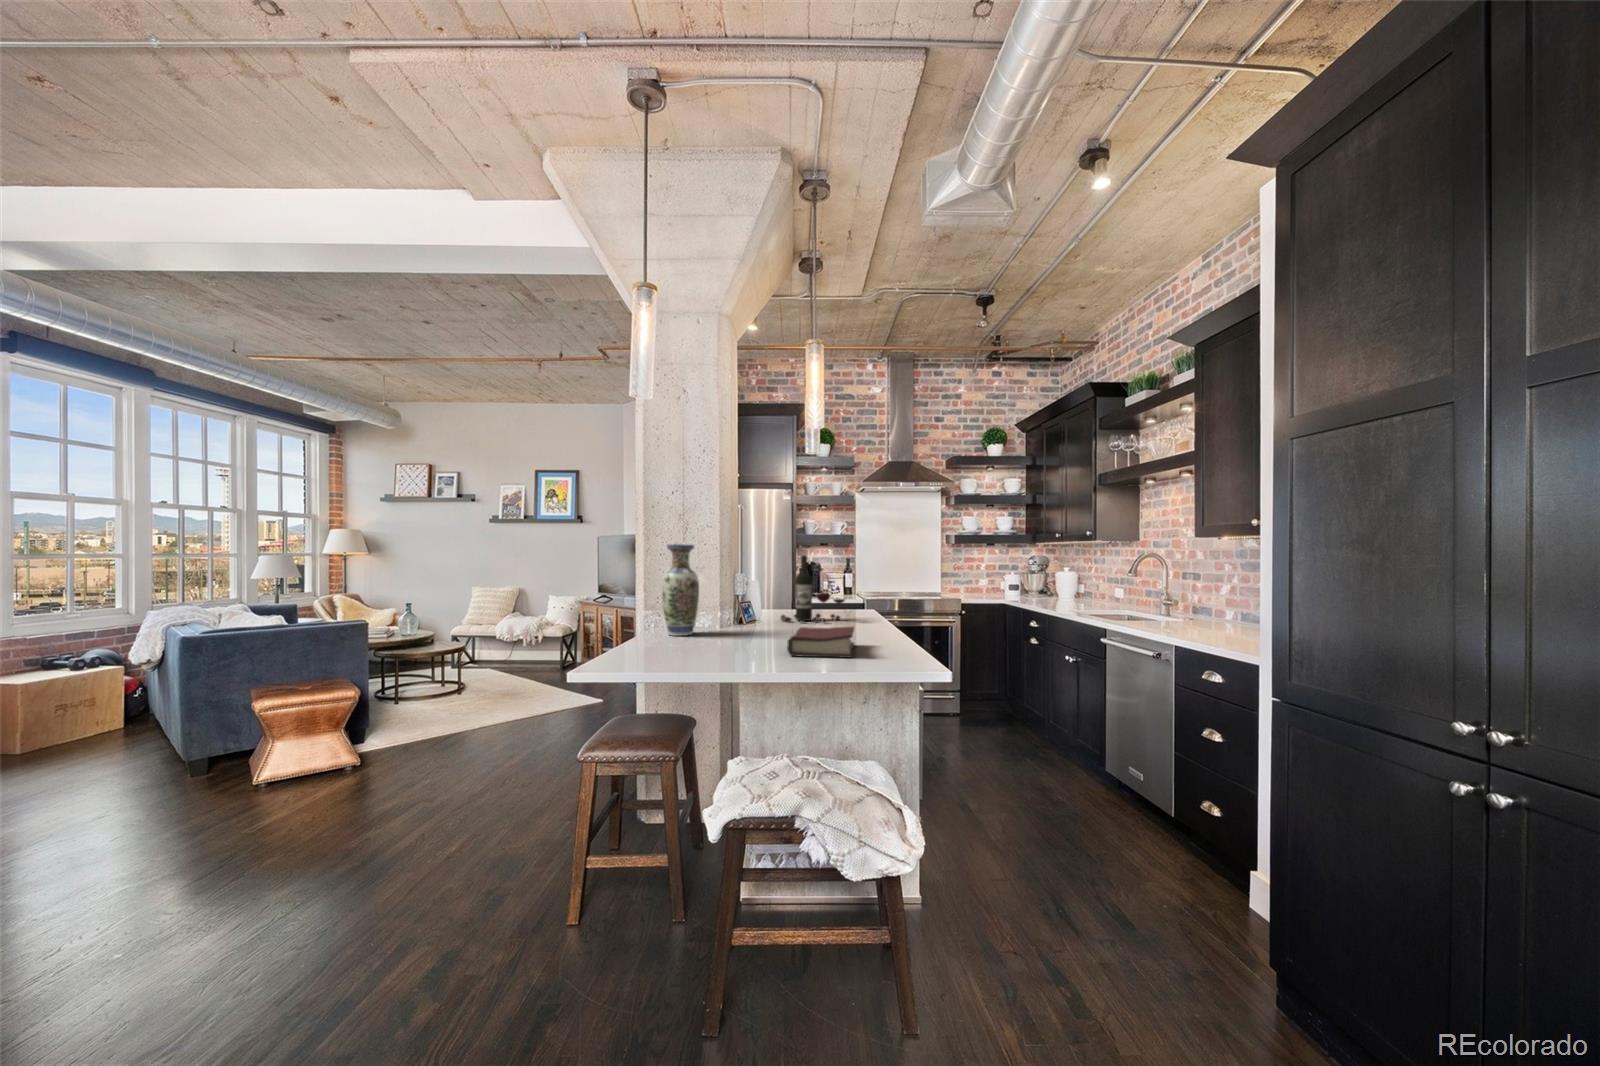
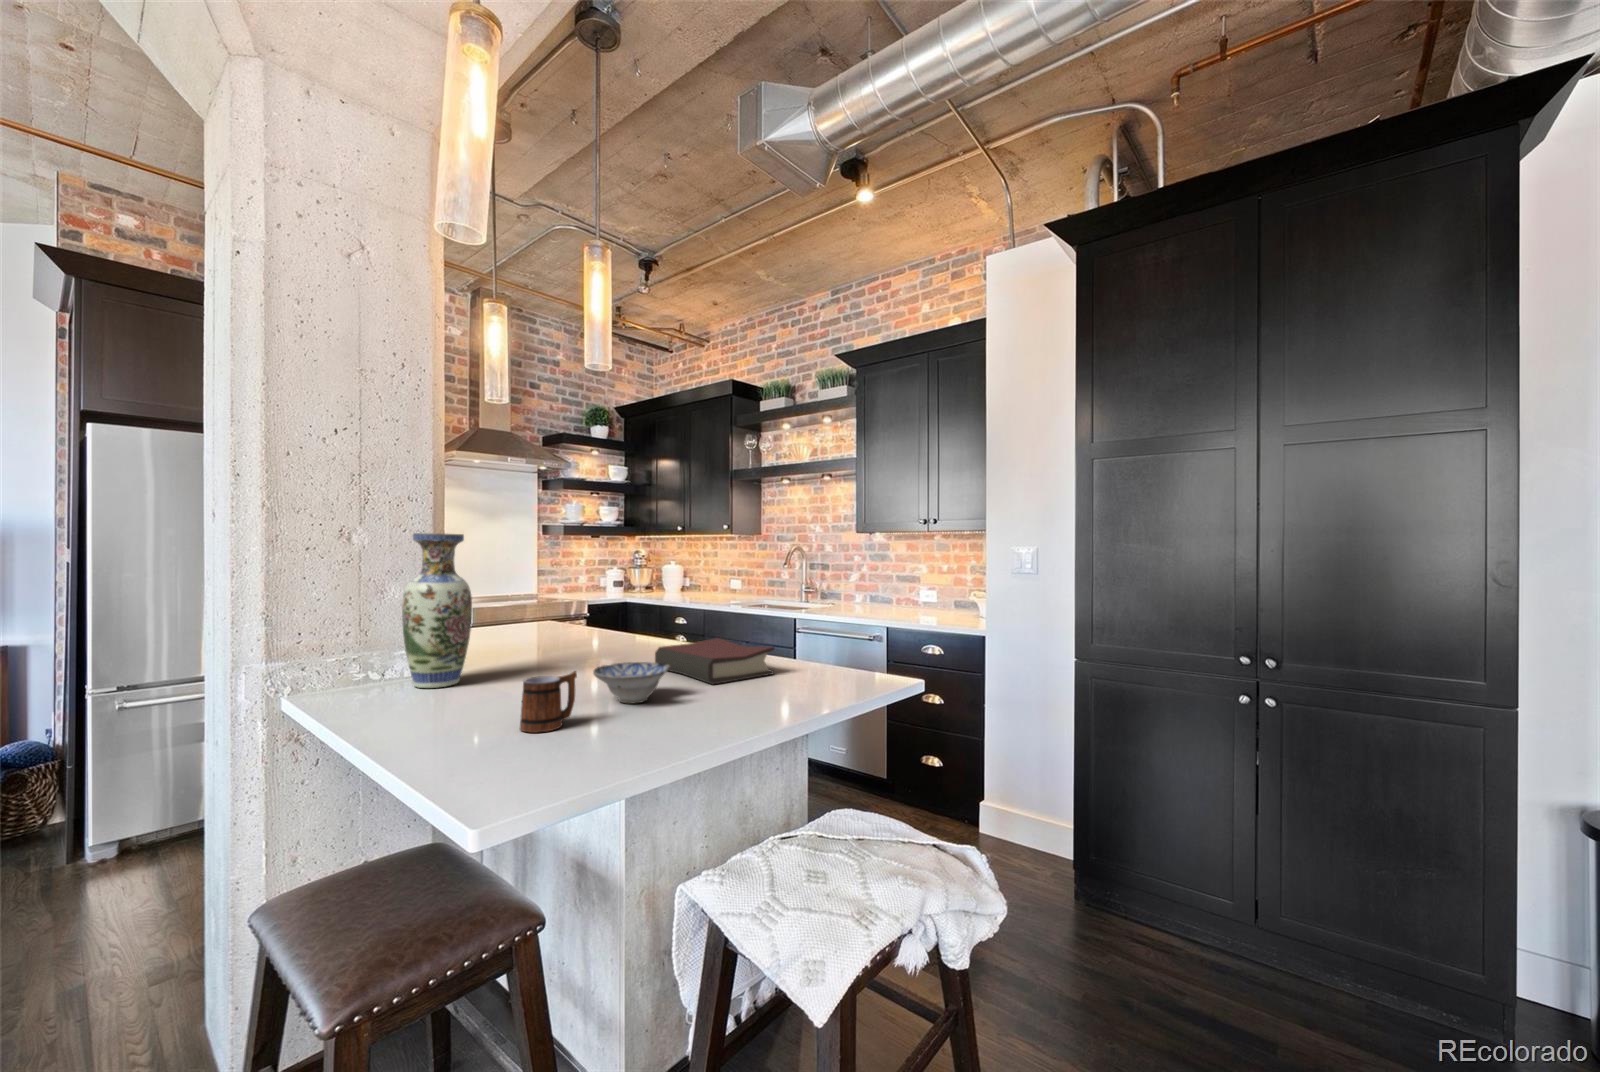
wine bottle: present [781,555,845,623] -> none [502,550,604,645]
mug: none [635,628,670,660] -> present [520,671,577,733]
ceramic bowl: none [697,631,749,657] -> present [593,662,671,704]

